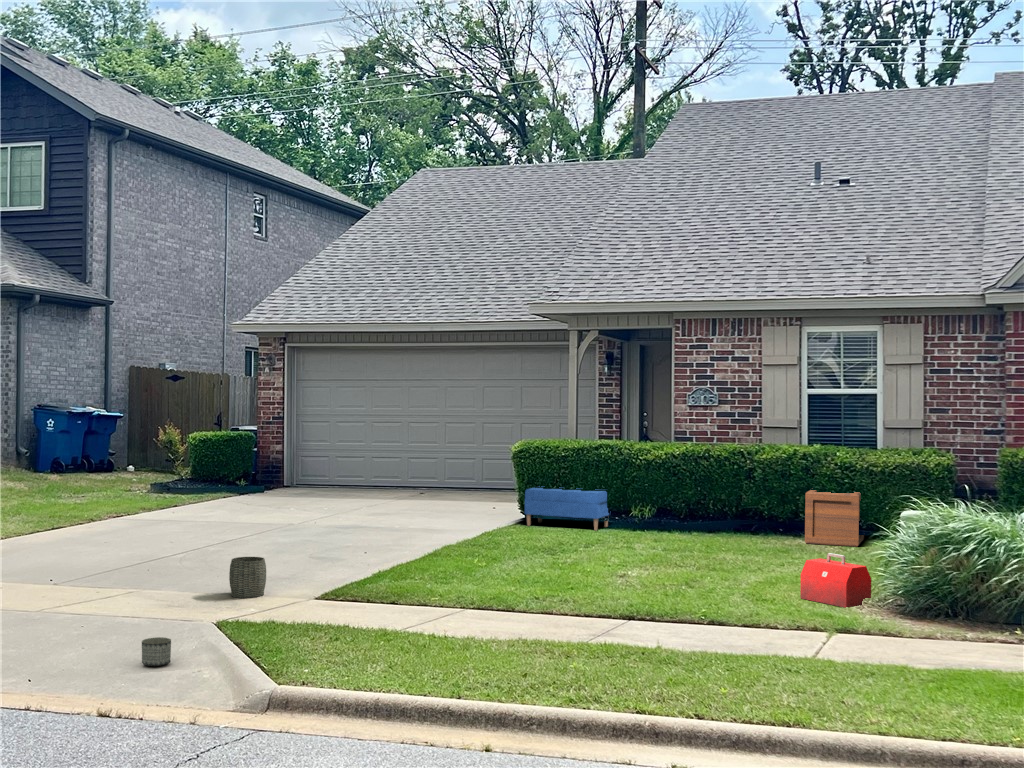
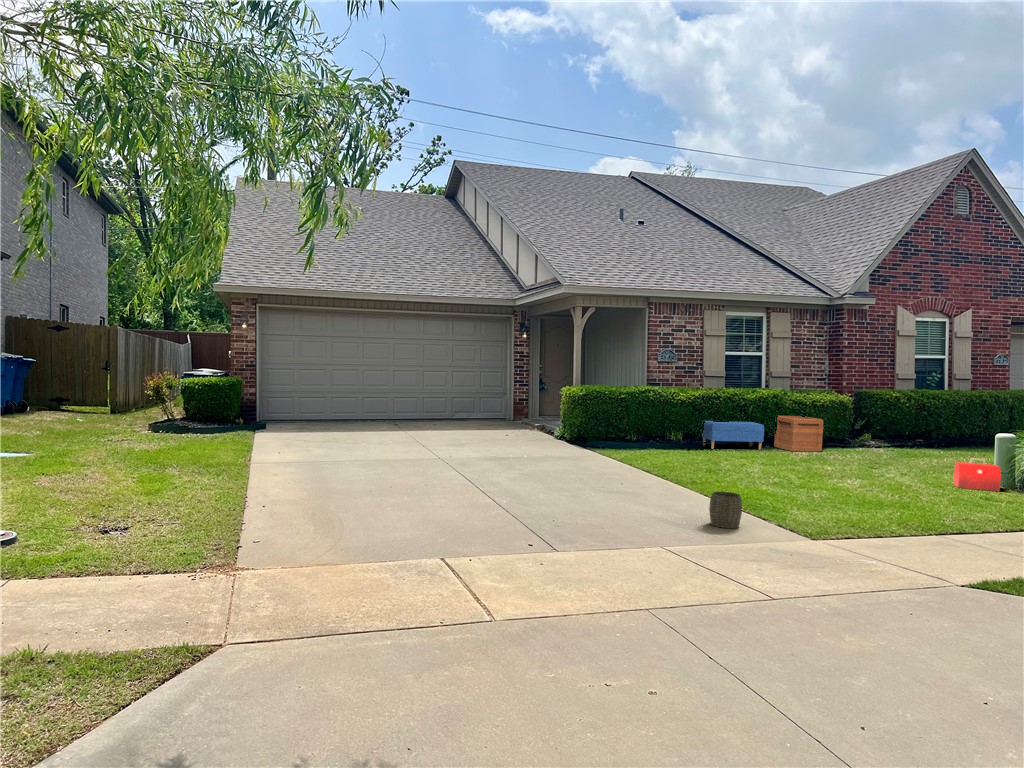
bench: present [525,486,609,530] -> present [702,421,764,450]
planter: present [142,637,171,667] -> none [965,573,996,601]

